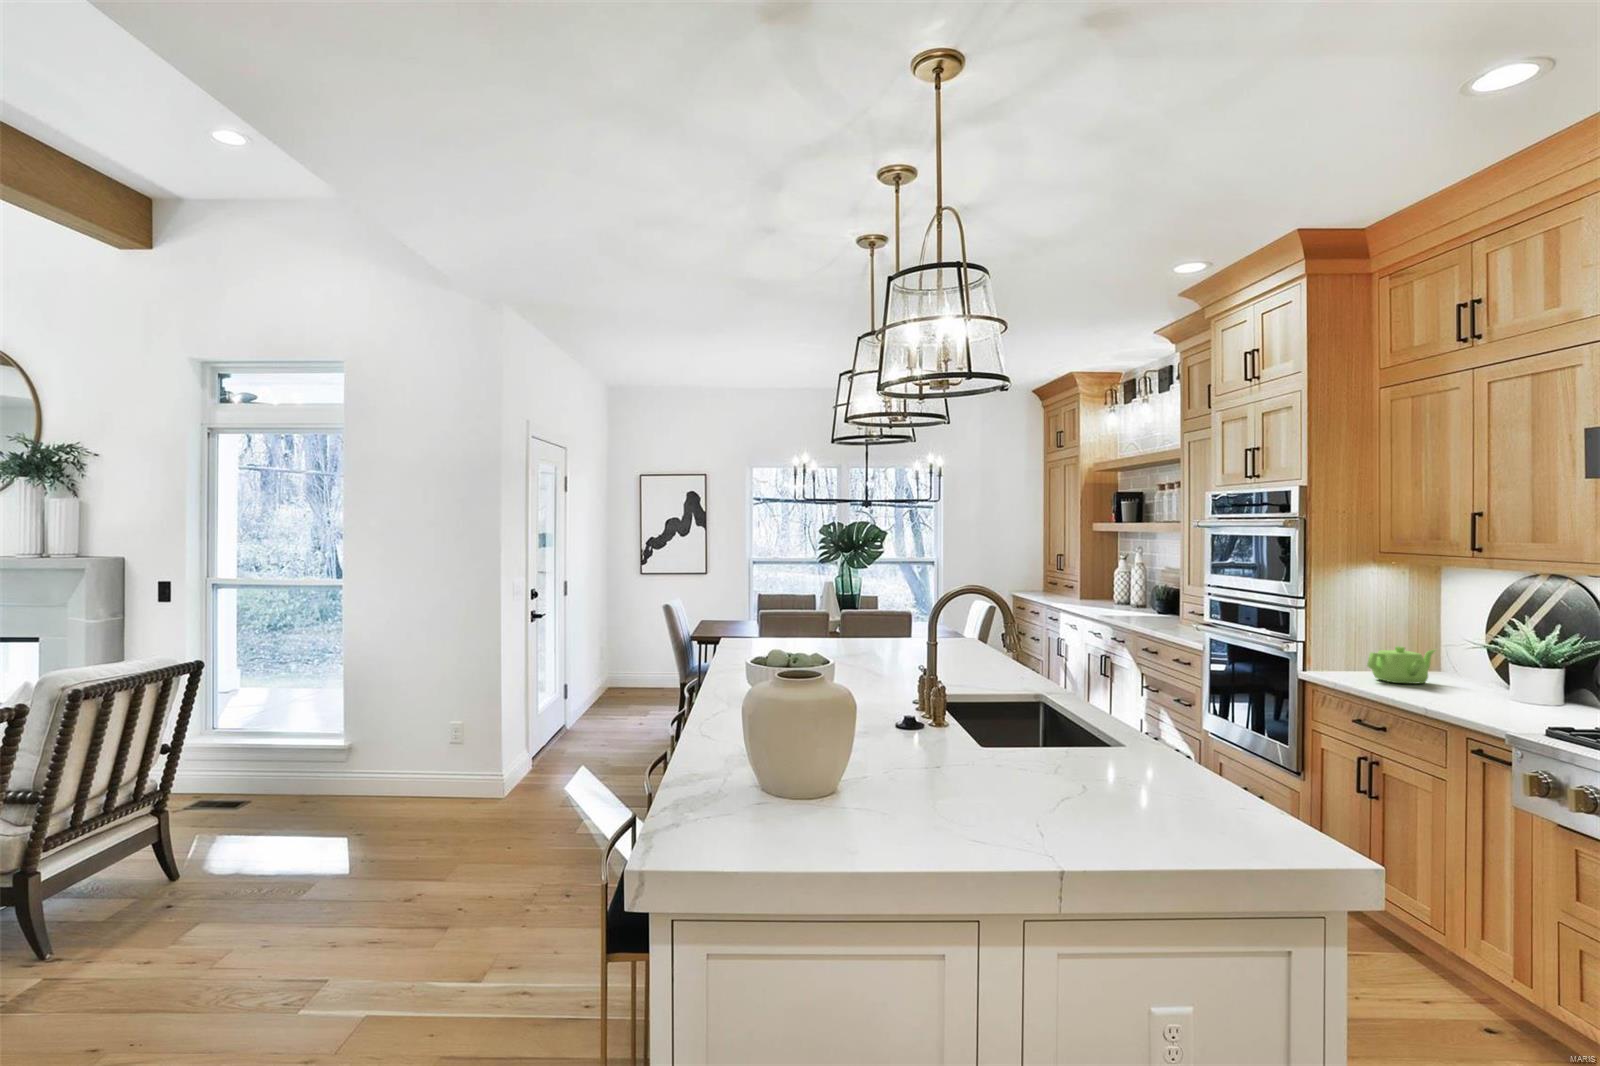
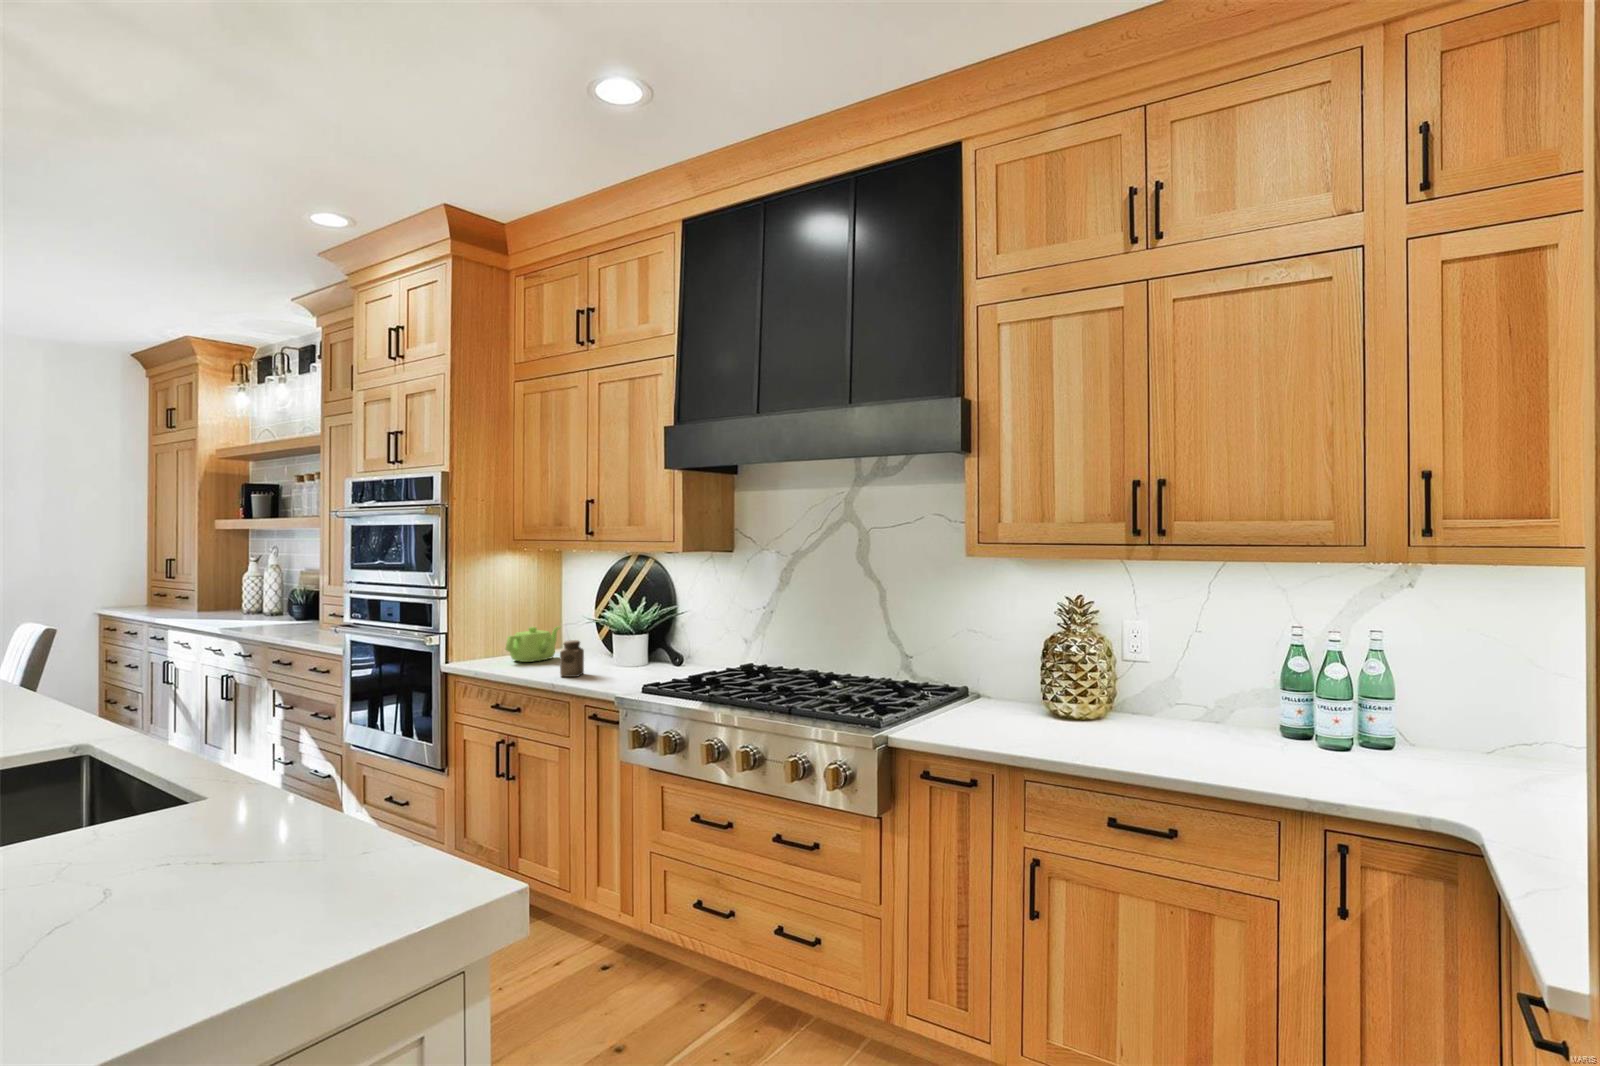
salt shaker: none [1434,666,1465,706] -> present [560,640,584,677]

